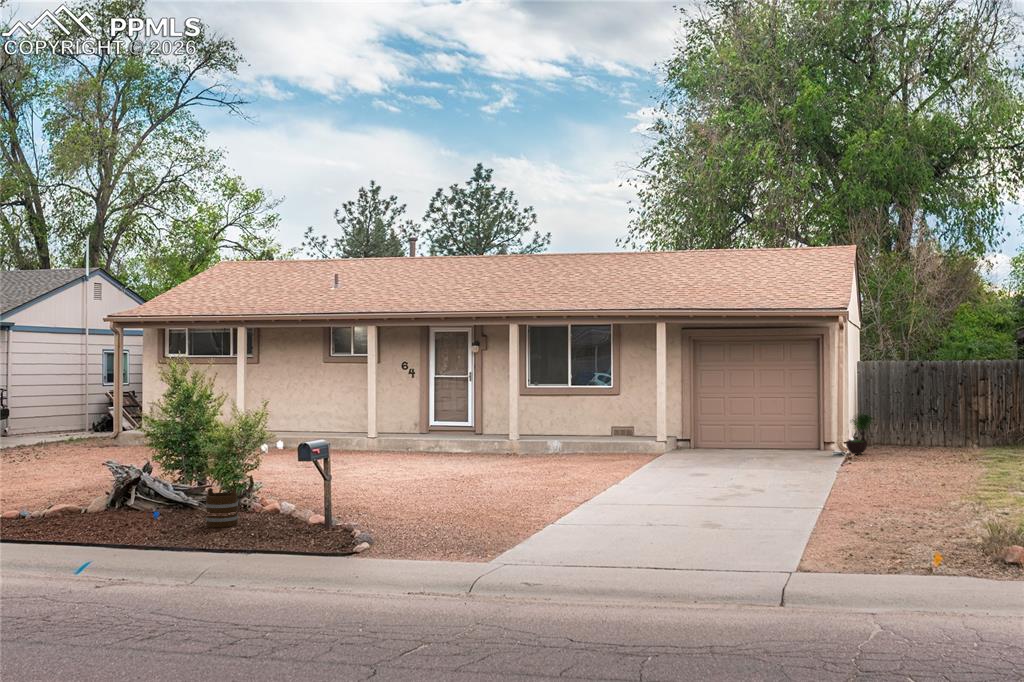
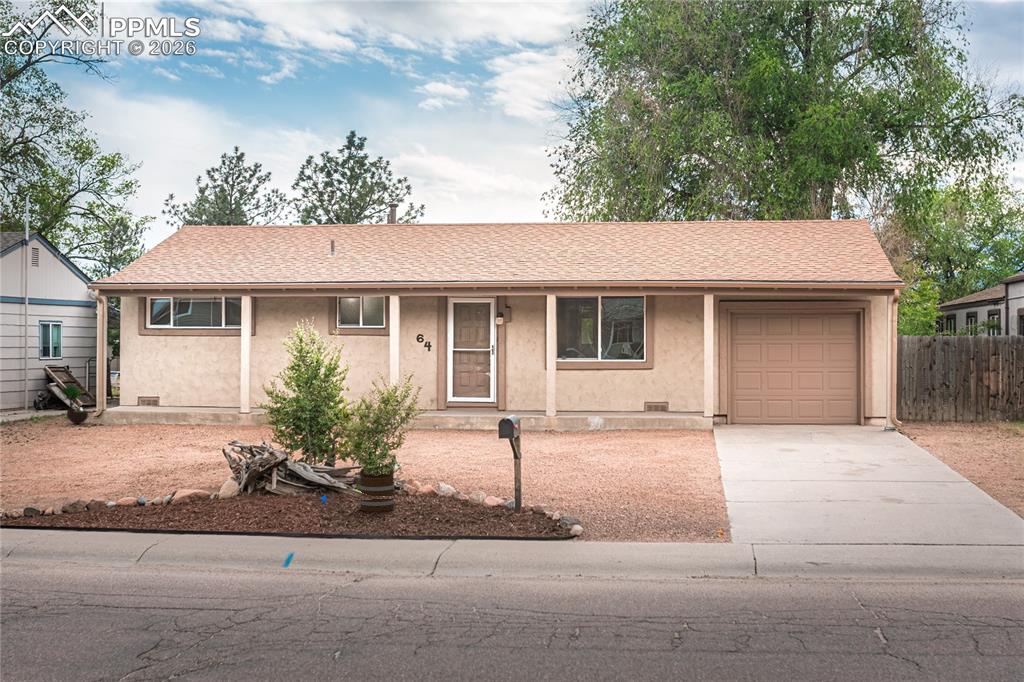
potted tree: present [846,414,872,454] -> present [60,384,88,424]

